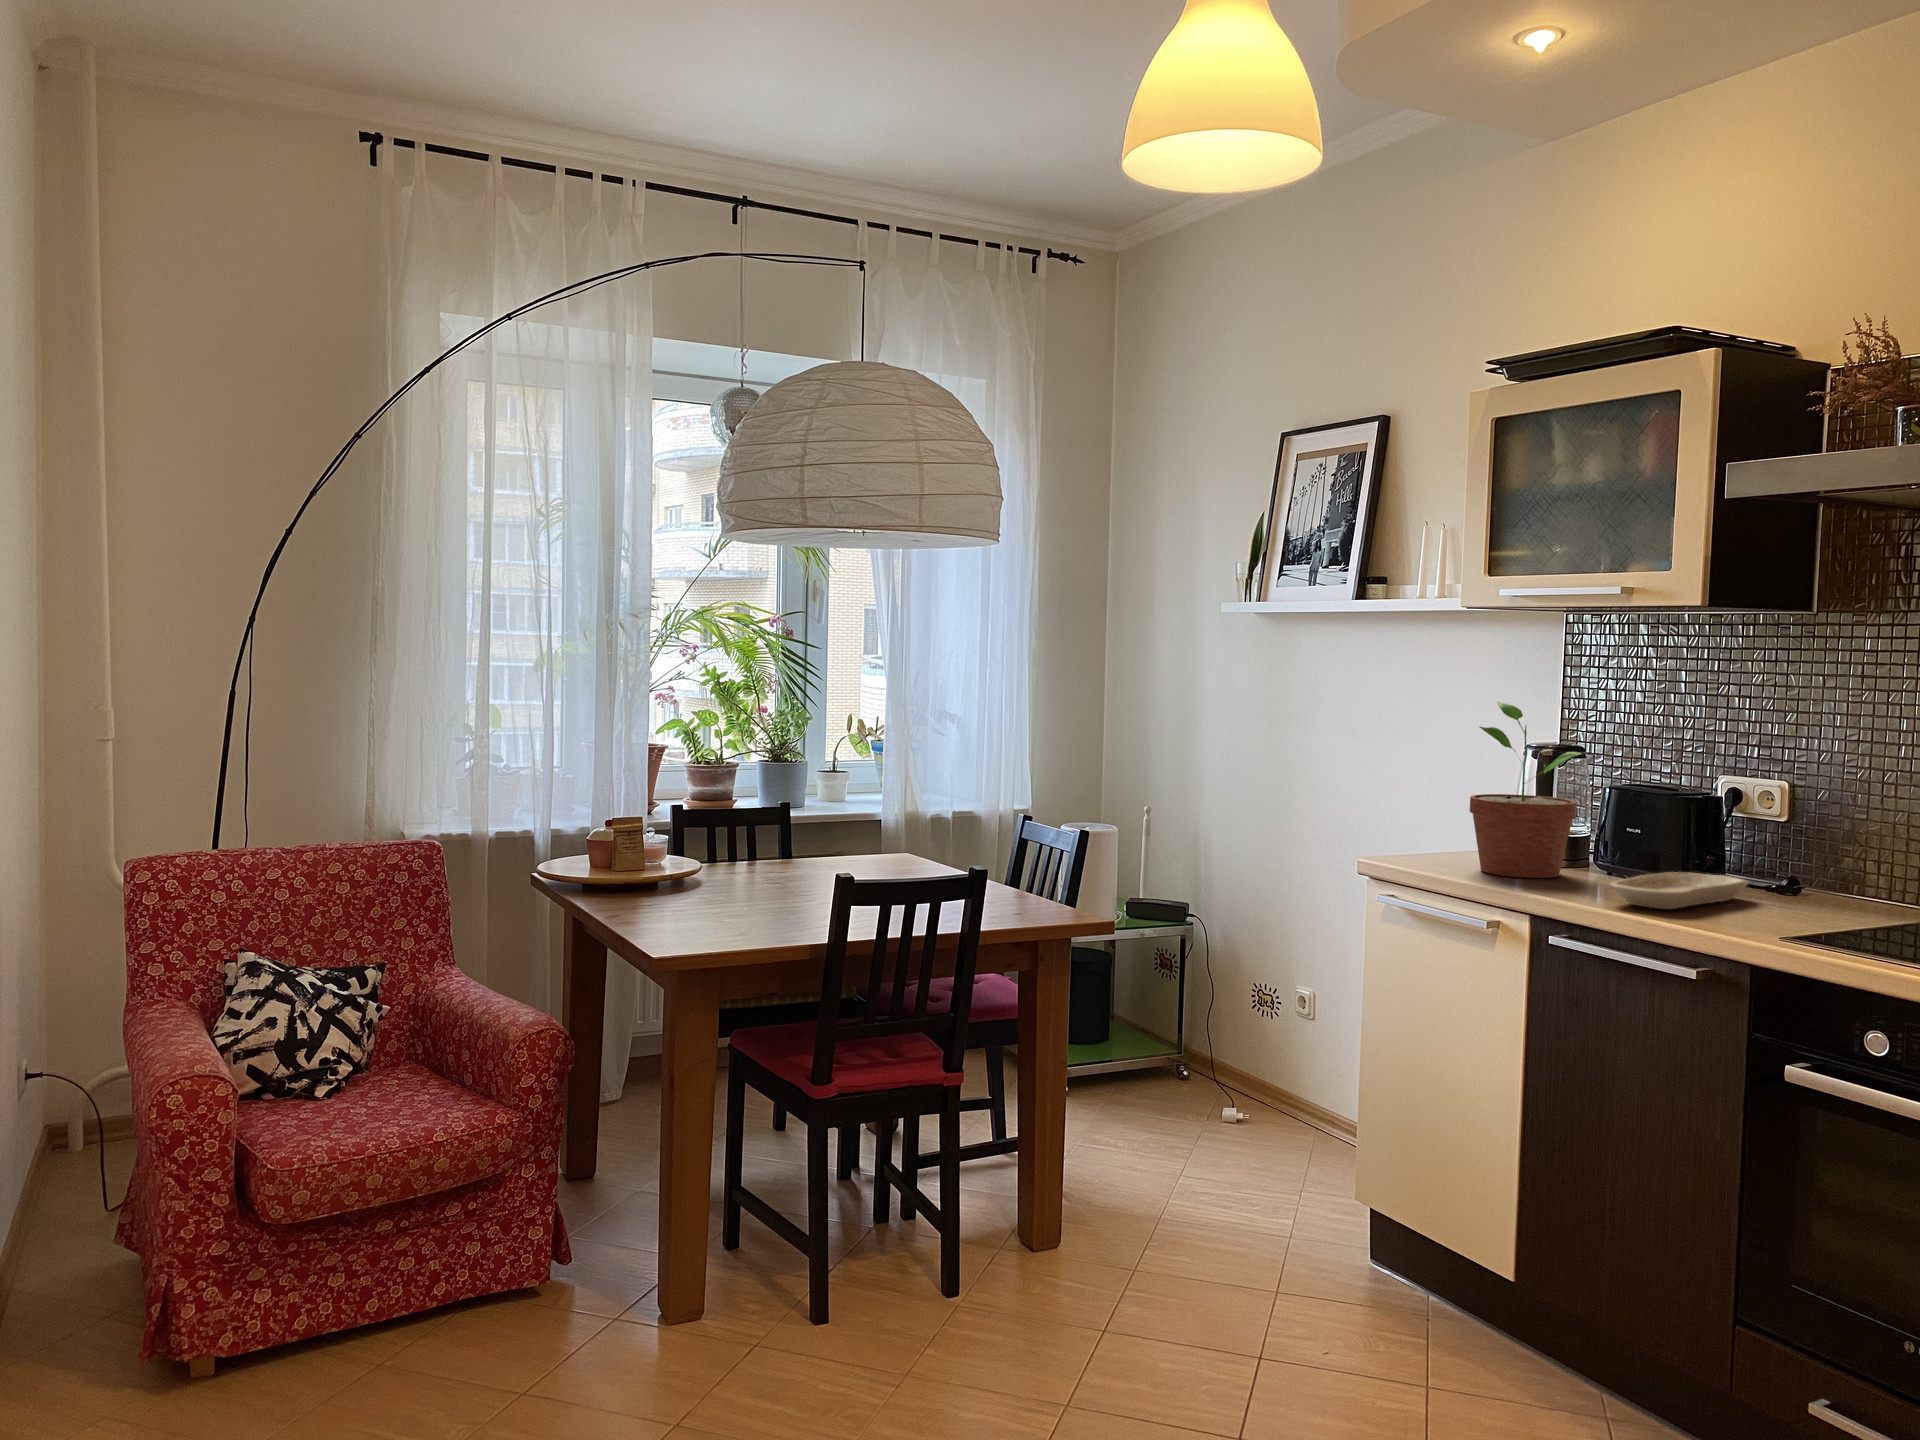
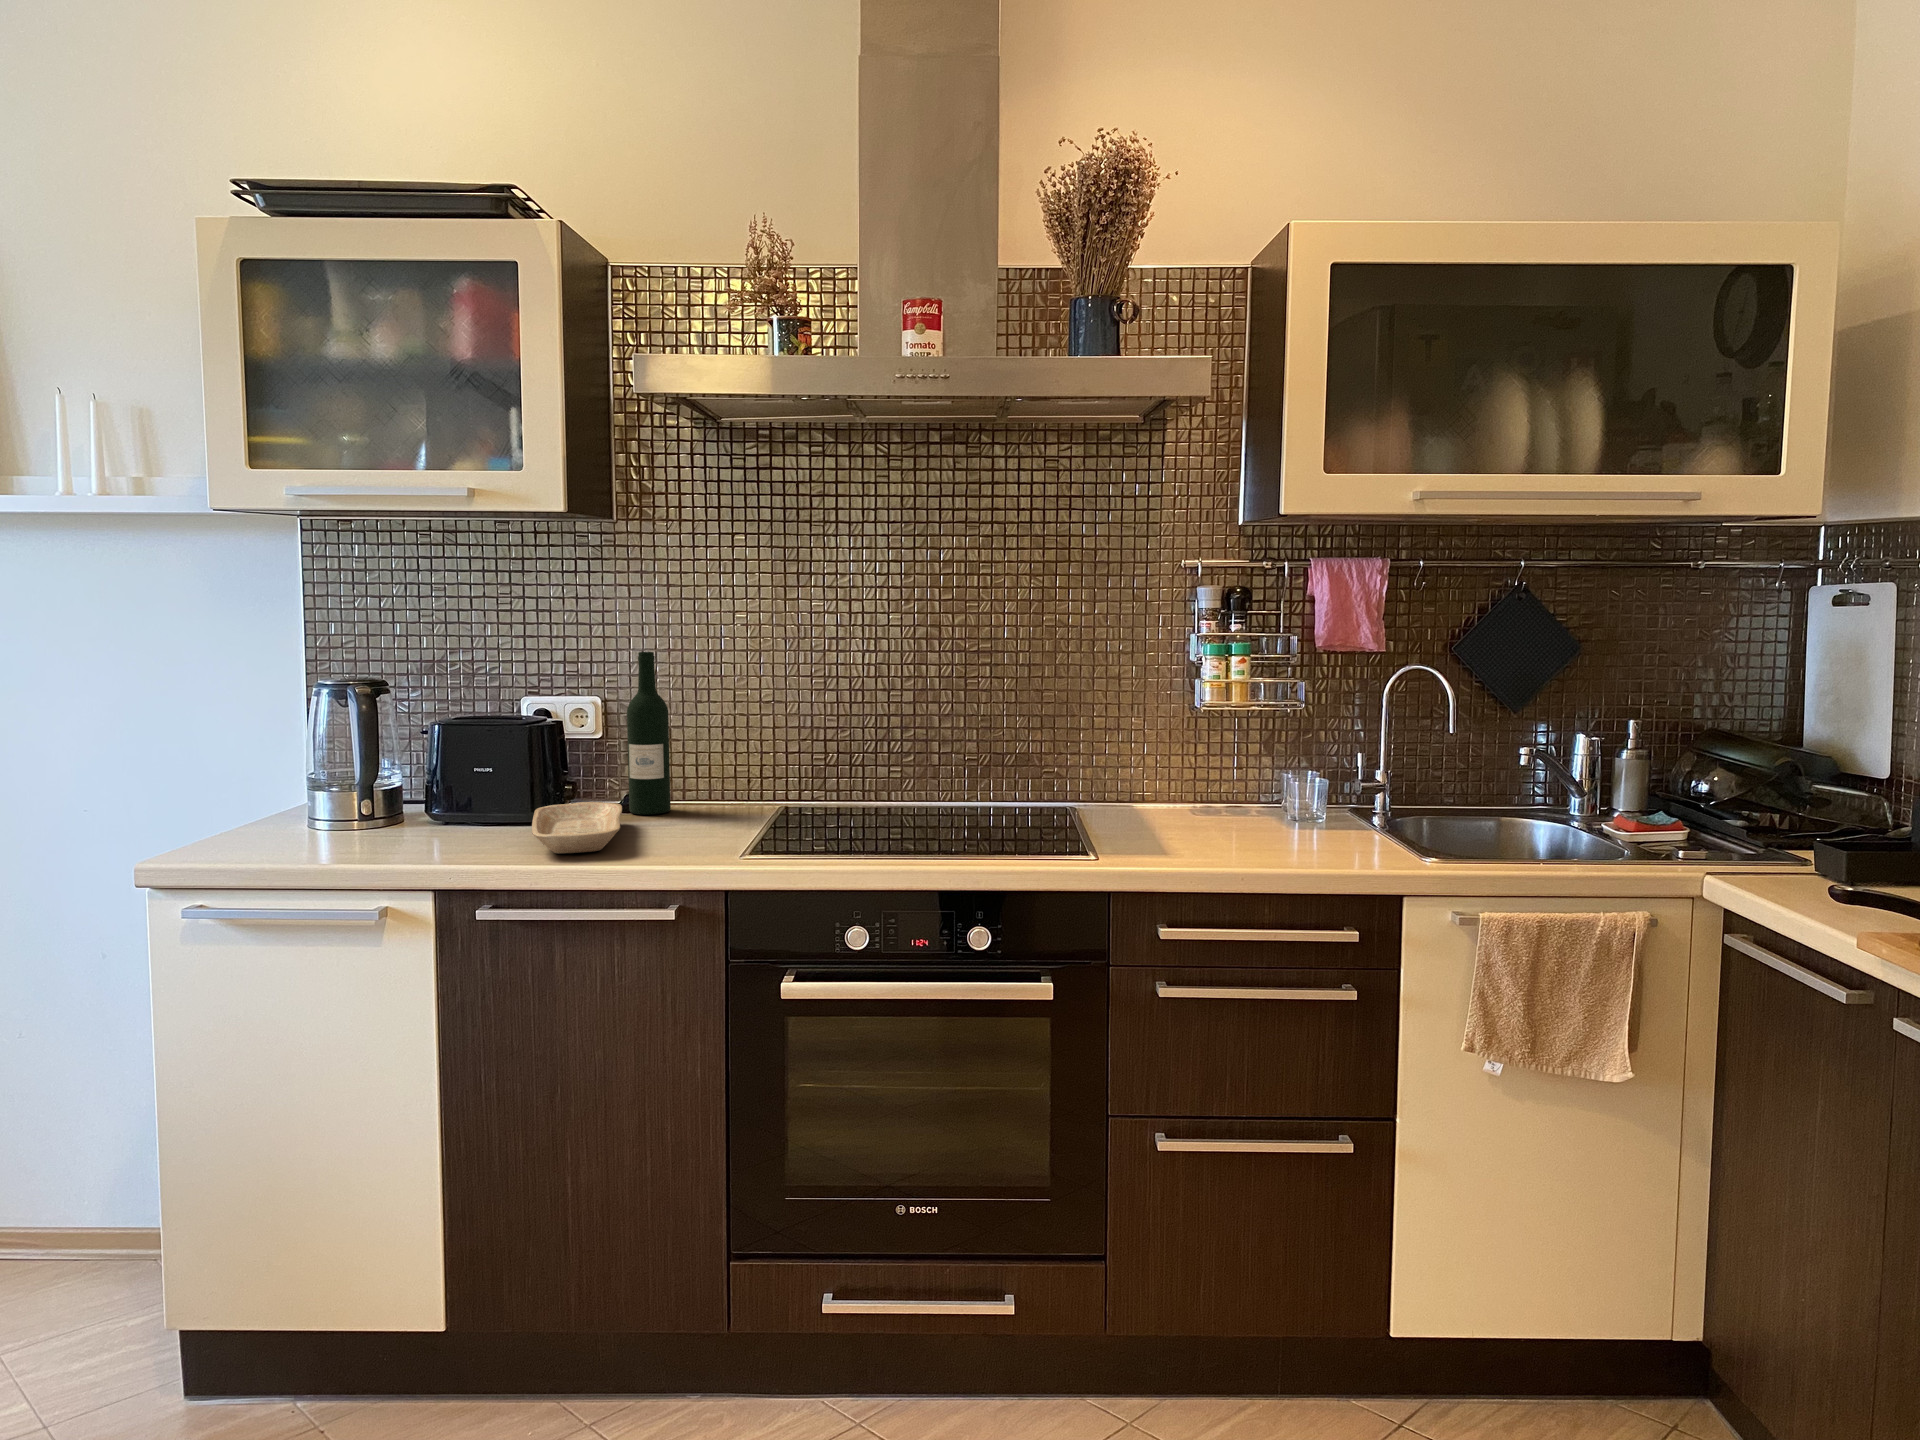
potted plant: present [1470,702,1582,878] -> none [285,633,434,851]
wine bottle: none [1784,740,1835,902] -> present [627,652,671,814]

